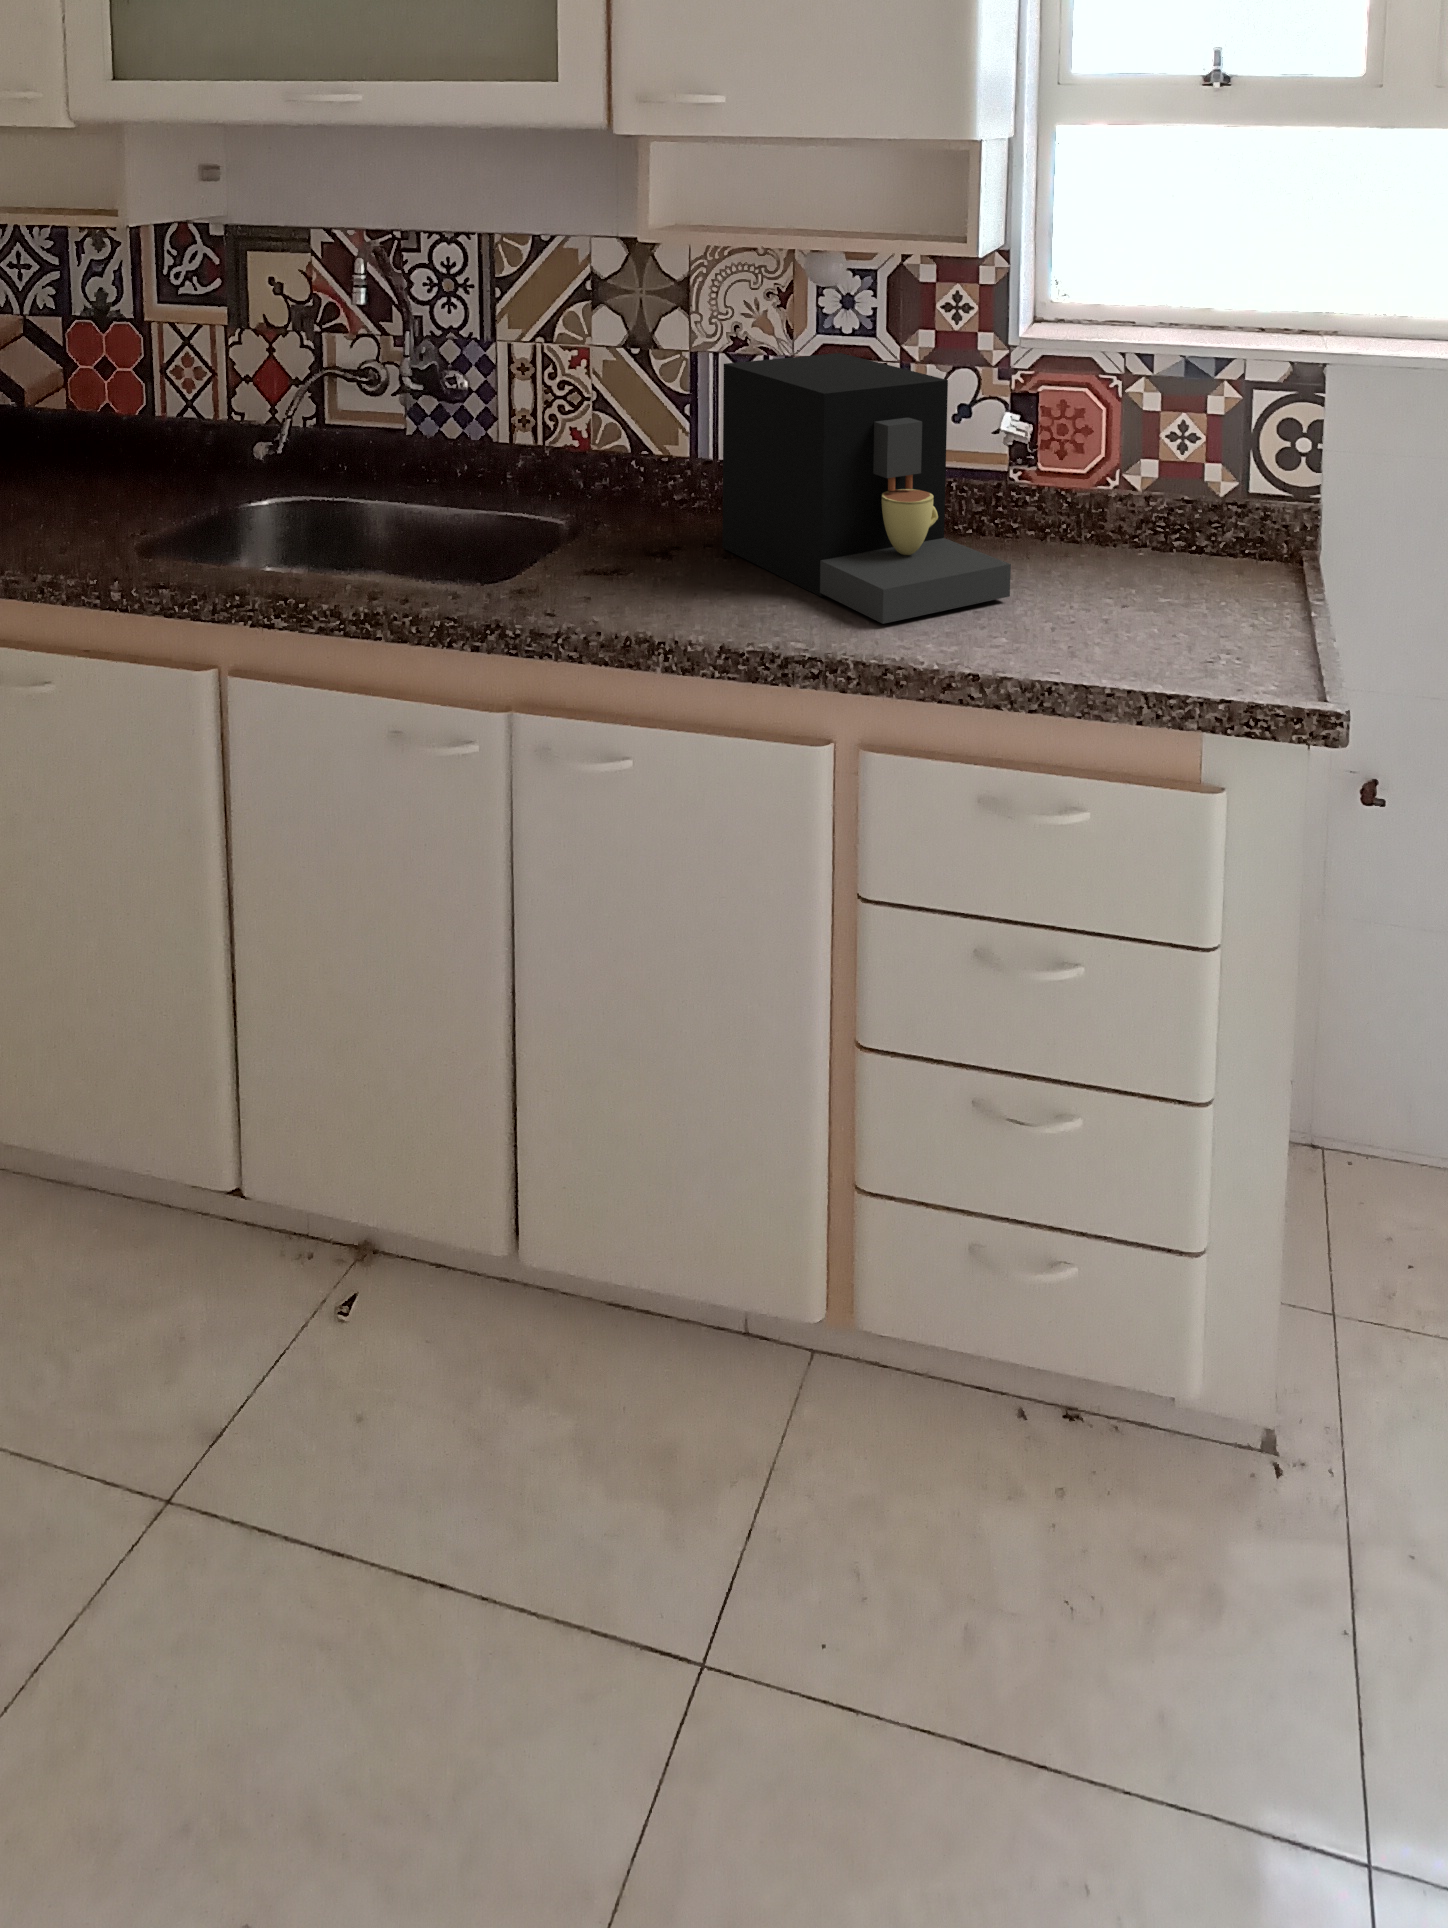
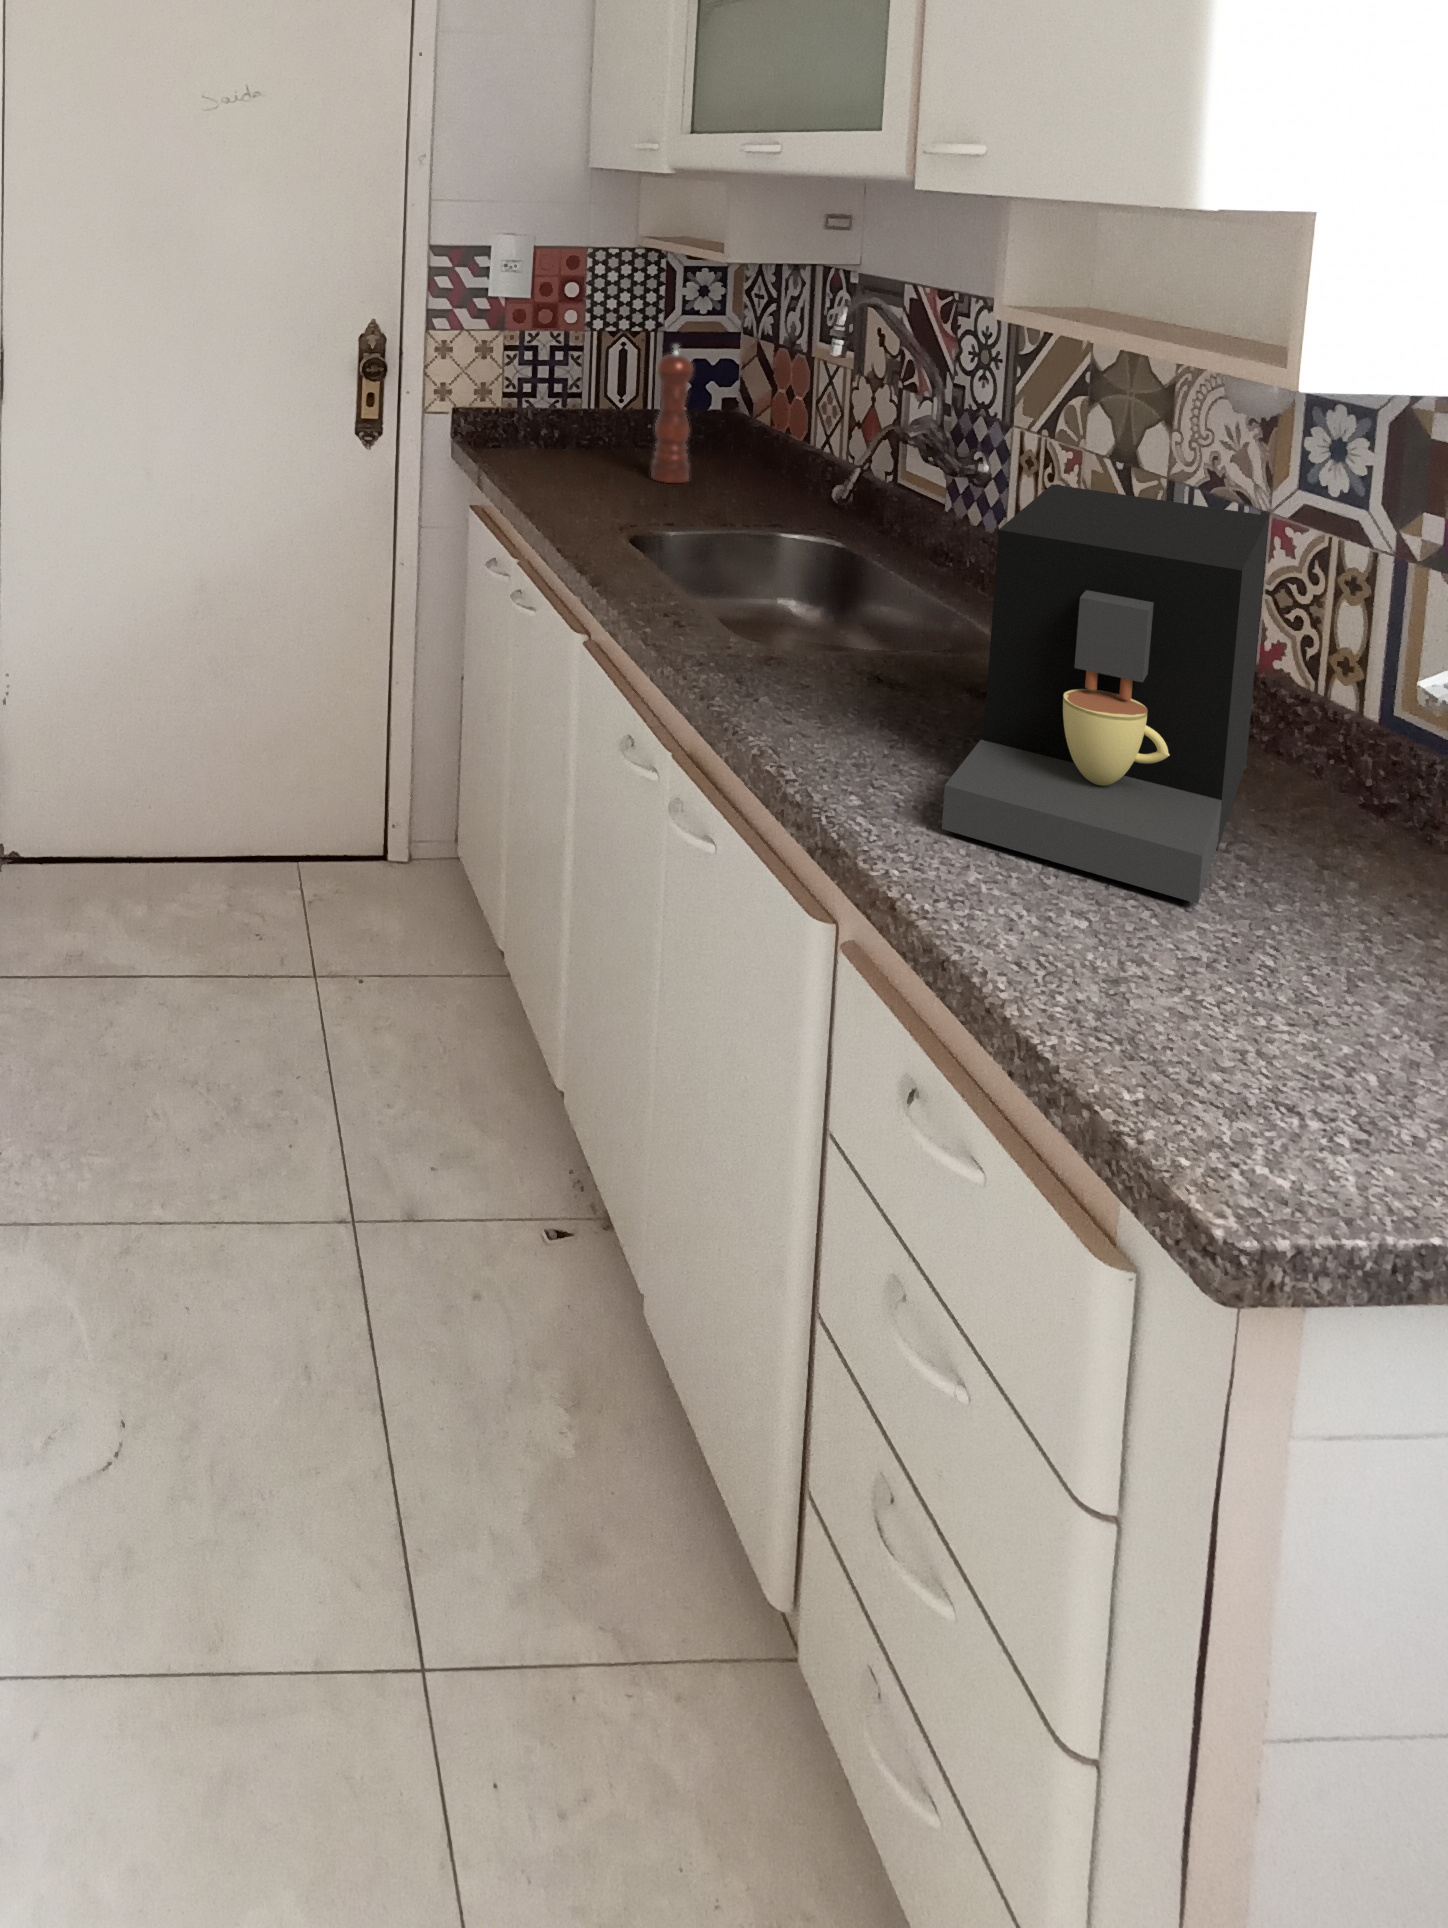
pepper mill: none [17,331,71,498] -> present [651,344,693,483]

